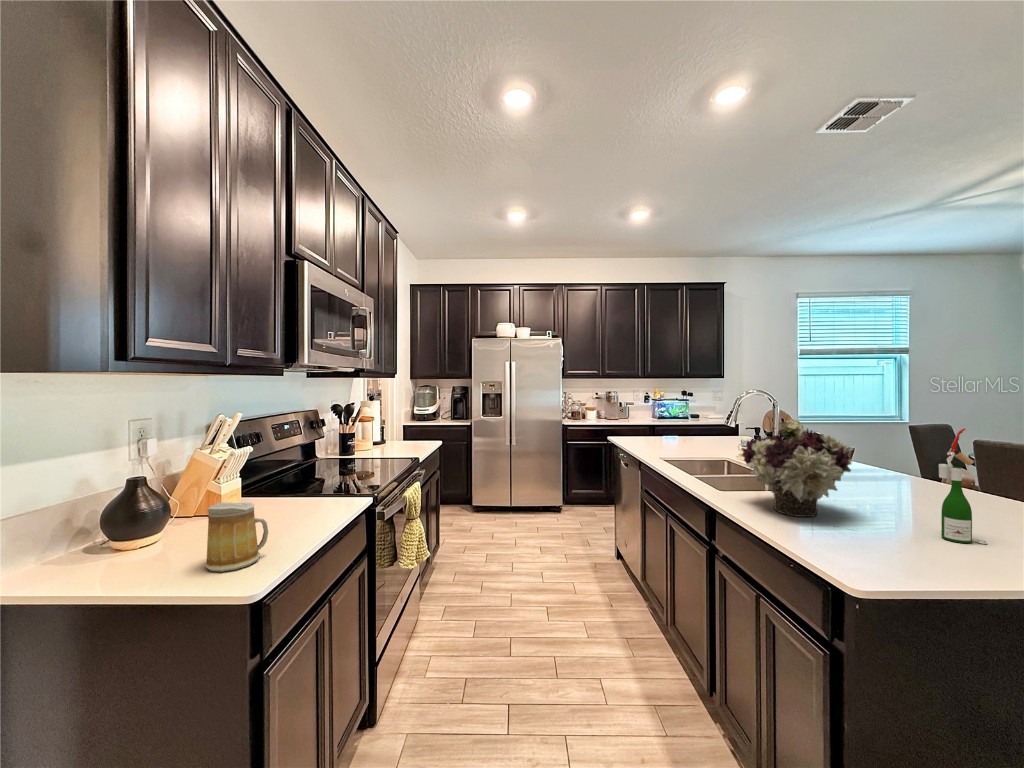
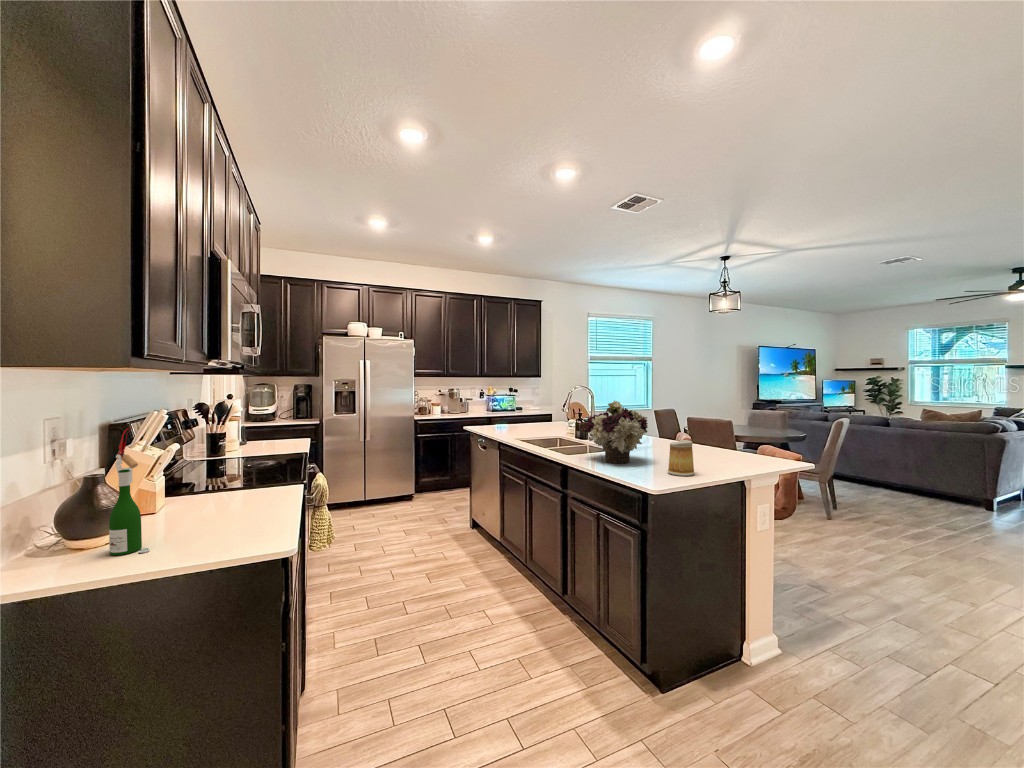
wine bottle: present [939,428,987,544] -> present [109,428,150,555]
mug: present [205,503,268,572] -> present [668,440,695,476]

